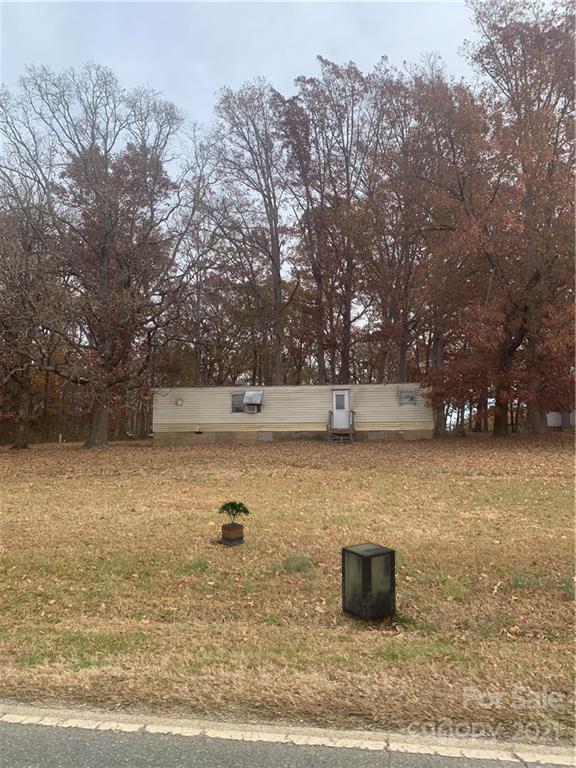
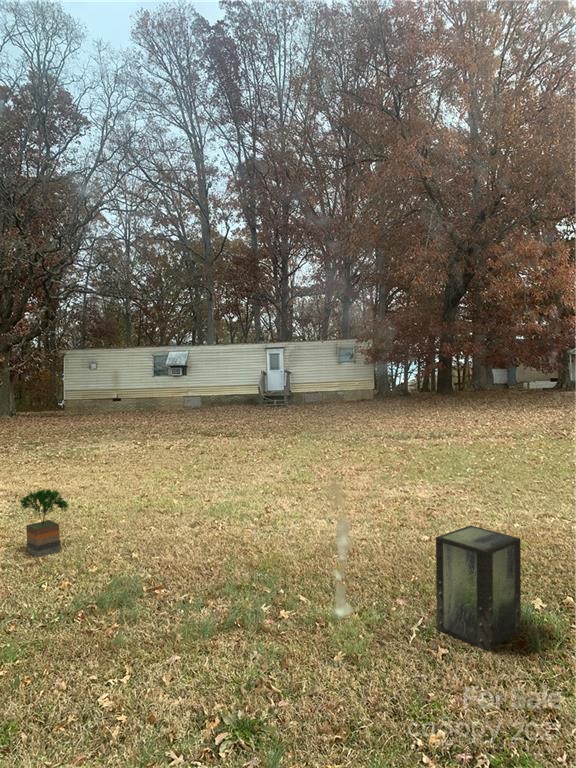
storage box: present [342,542,396,621] -> present [436,525,521,651]

